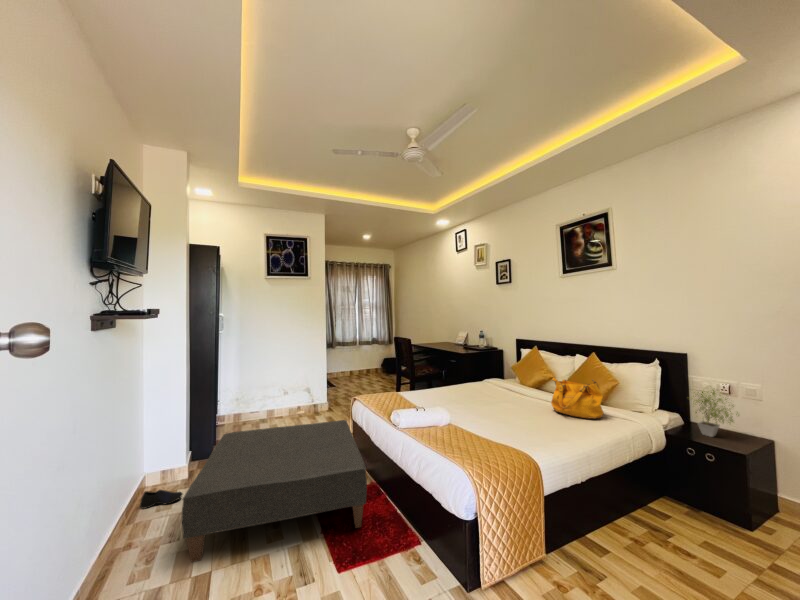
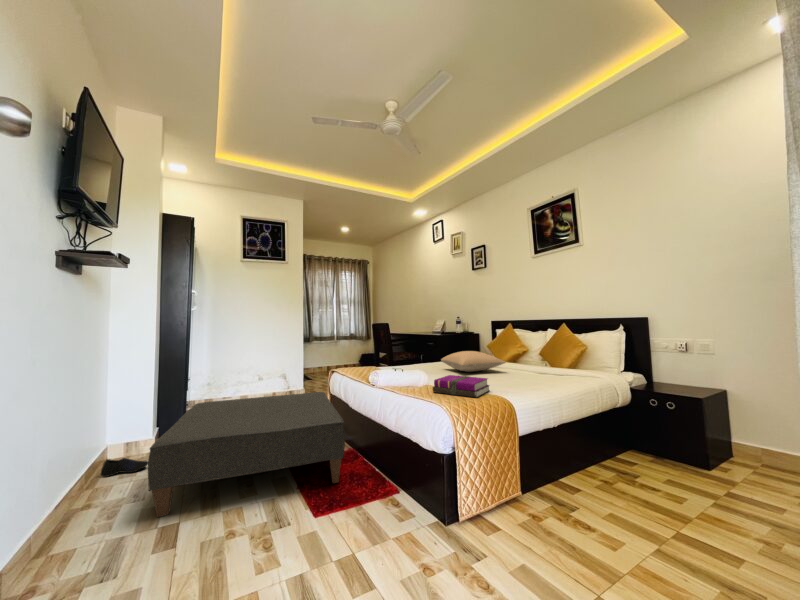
handbag: present [551,378,603,419] -> none [525,341,574,377]
pillow: none [464,382,531,405] -> present [441,351,506,372]
potted plant: present [693,390,739,437] -> none [647,341,696,390]
notebook: none [455,421,514,455] -> present [433,375,490,397]

